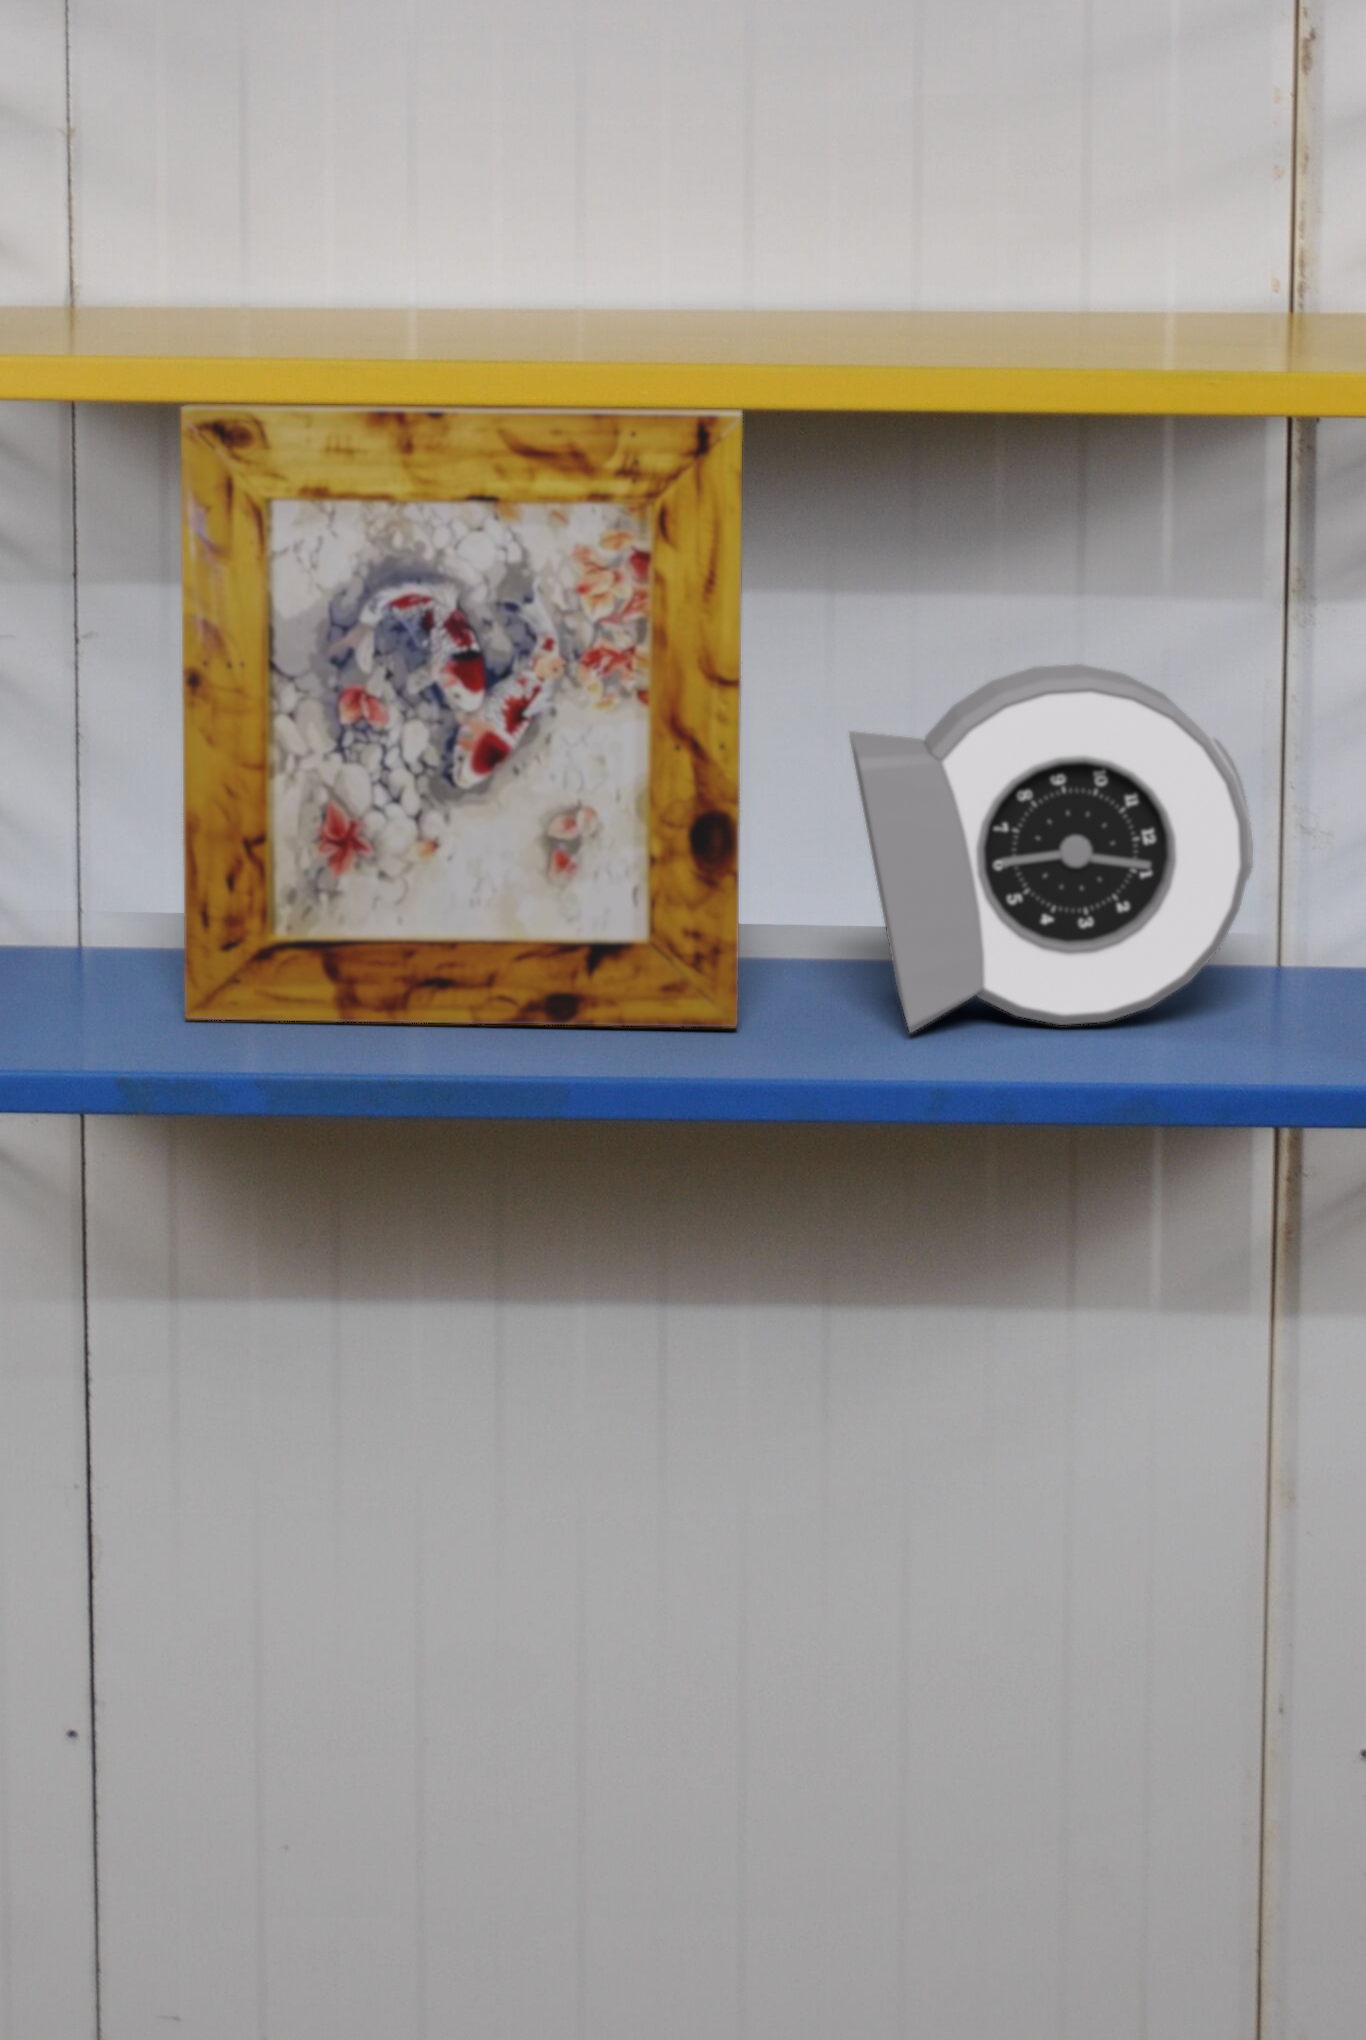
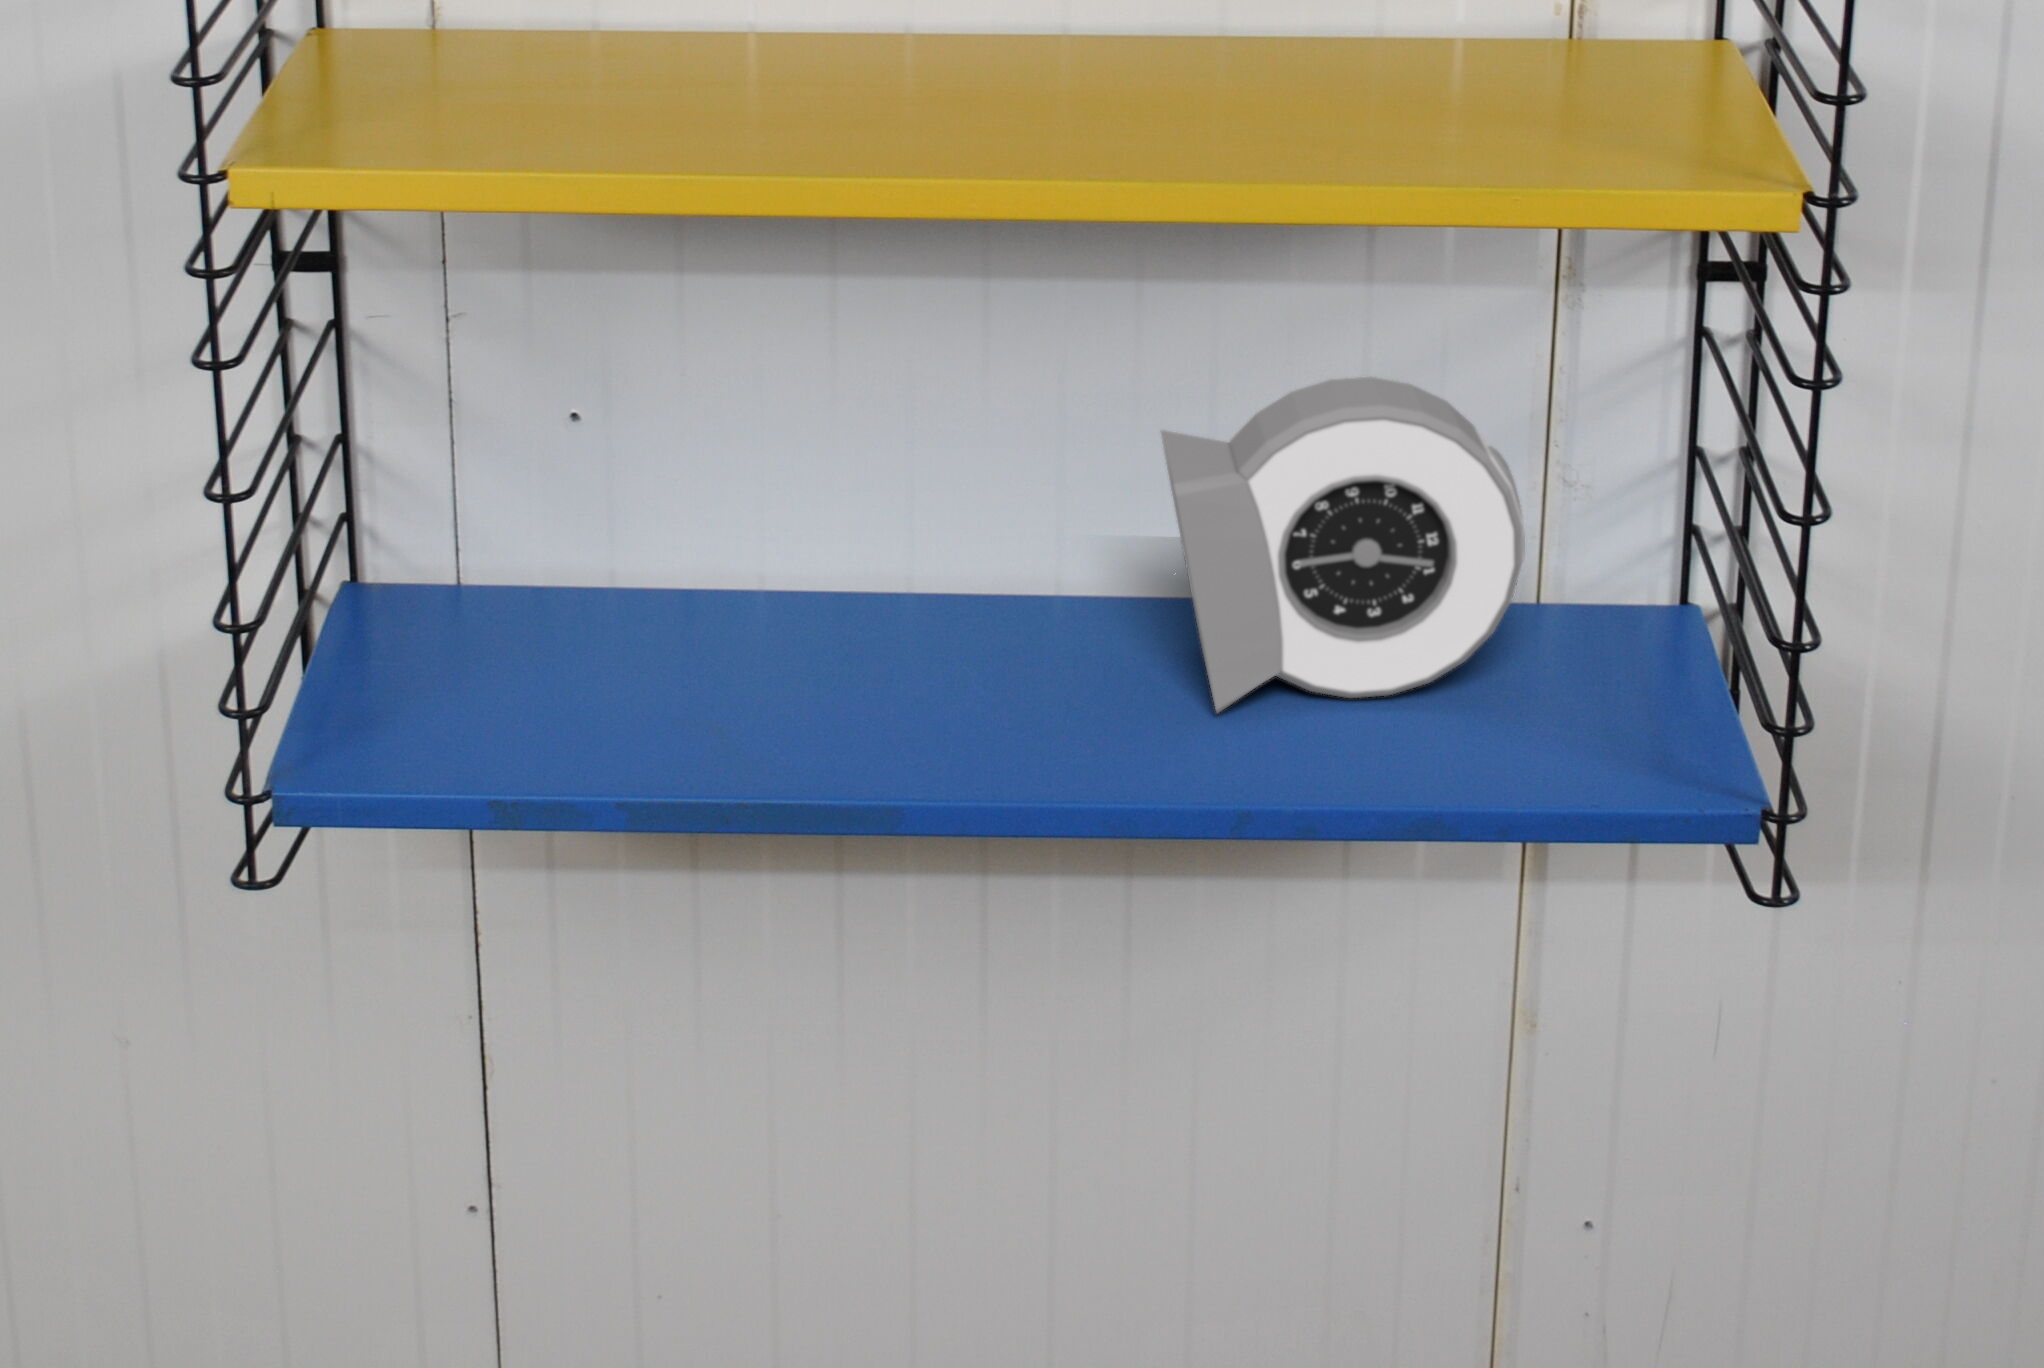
picture frame: present [180,404,743,1027] -> none [550,165,1069,707]

